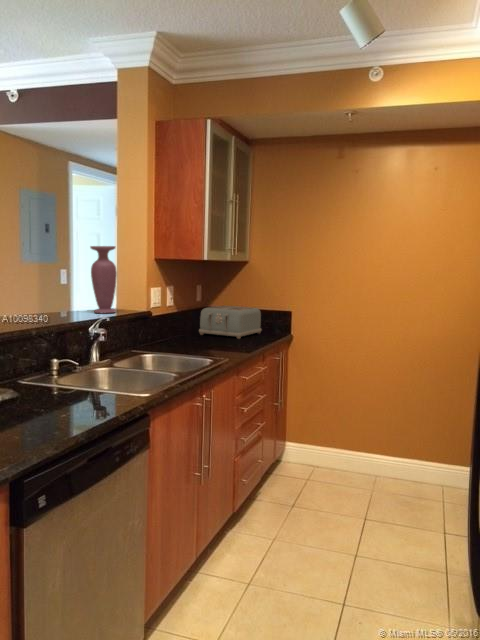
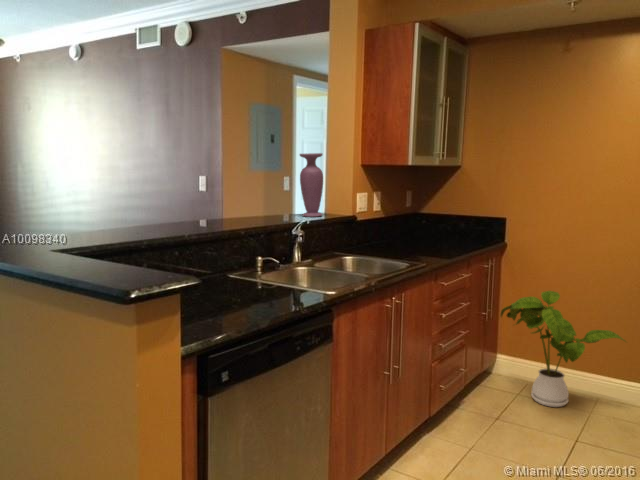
toaster: present [199,306,261,339] -> none [406,211,473,245]
house plant: none [291,379,401,488] -> present [500,291,625,407]

